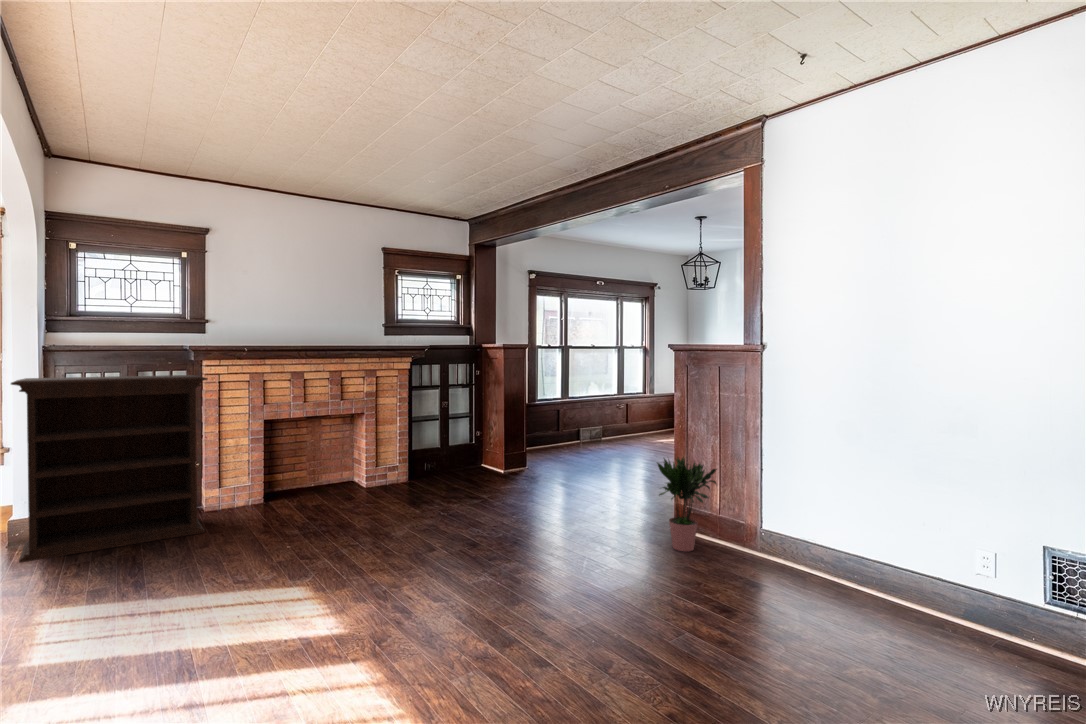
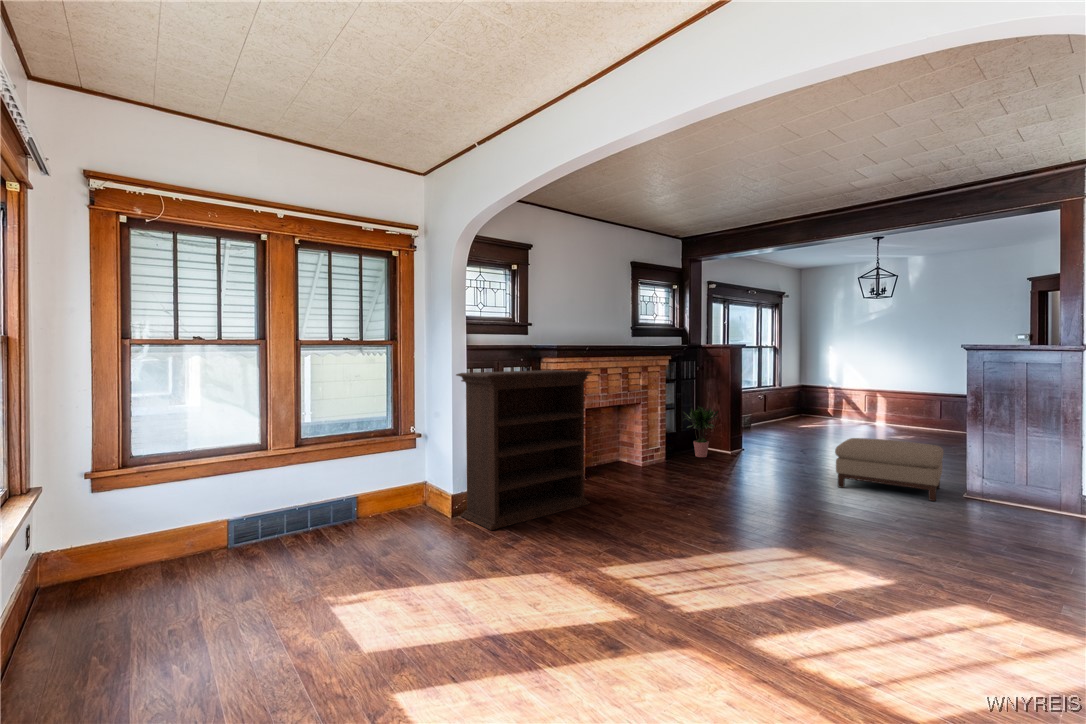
potted plant: present [657,457,717,551] -> present [683,406,719,457]
ottoman: none [531,459,655,537] -> present [835,438,944,501]

